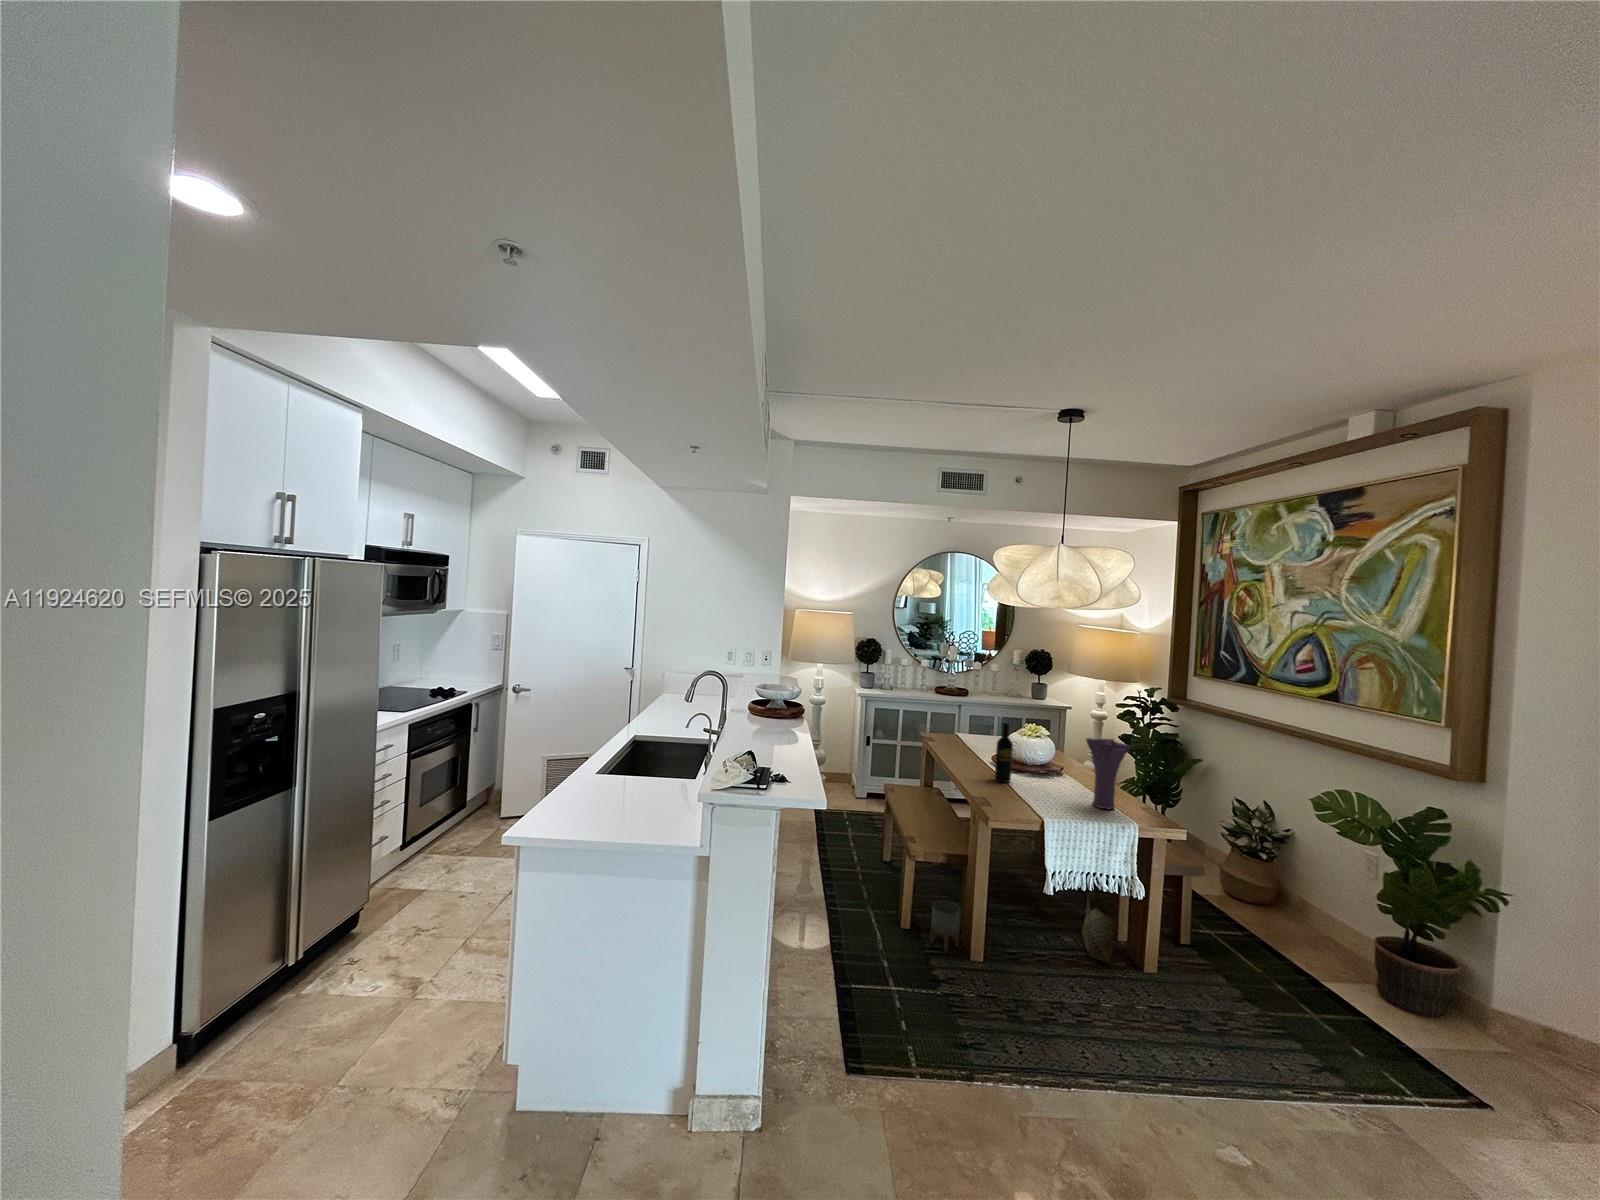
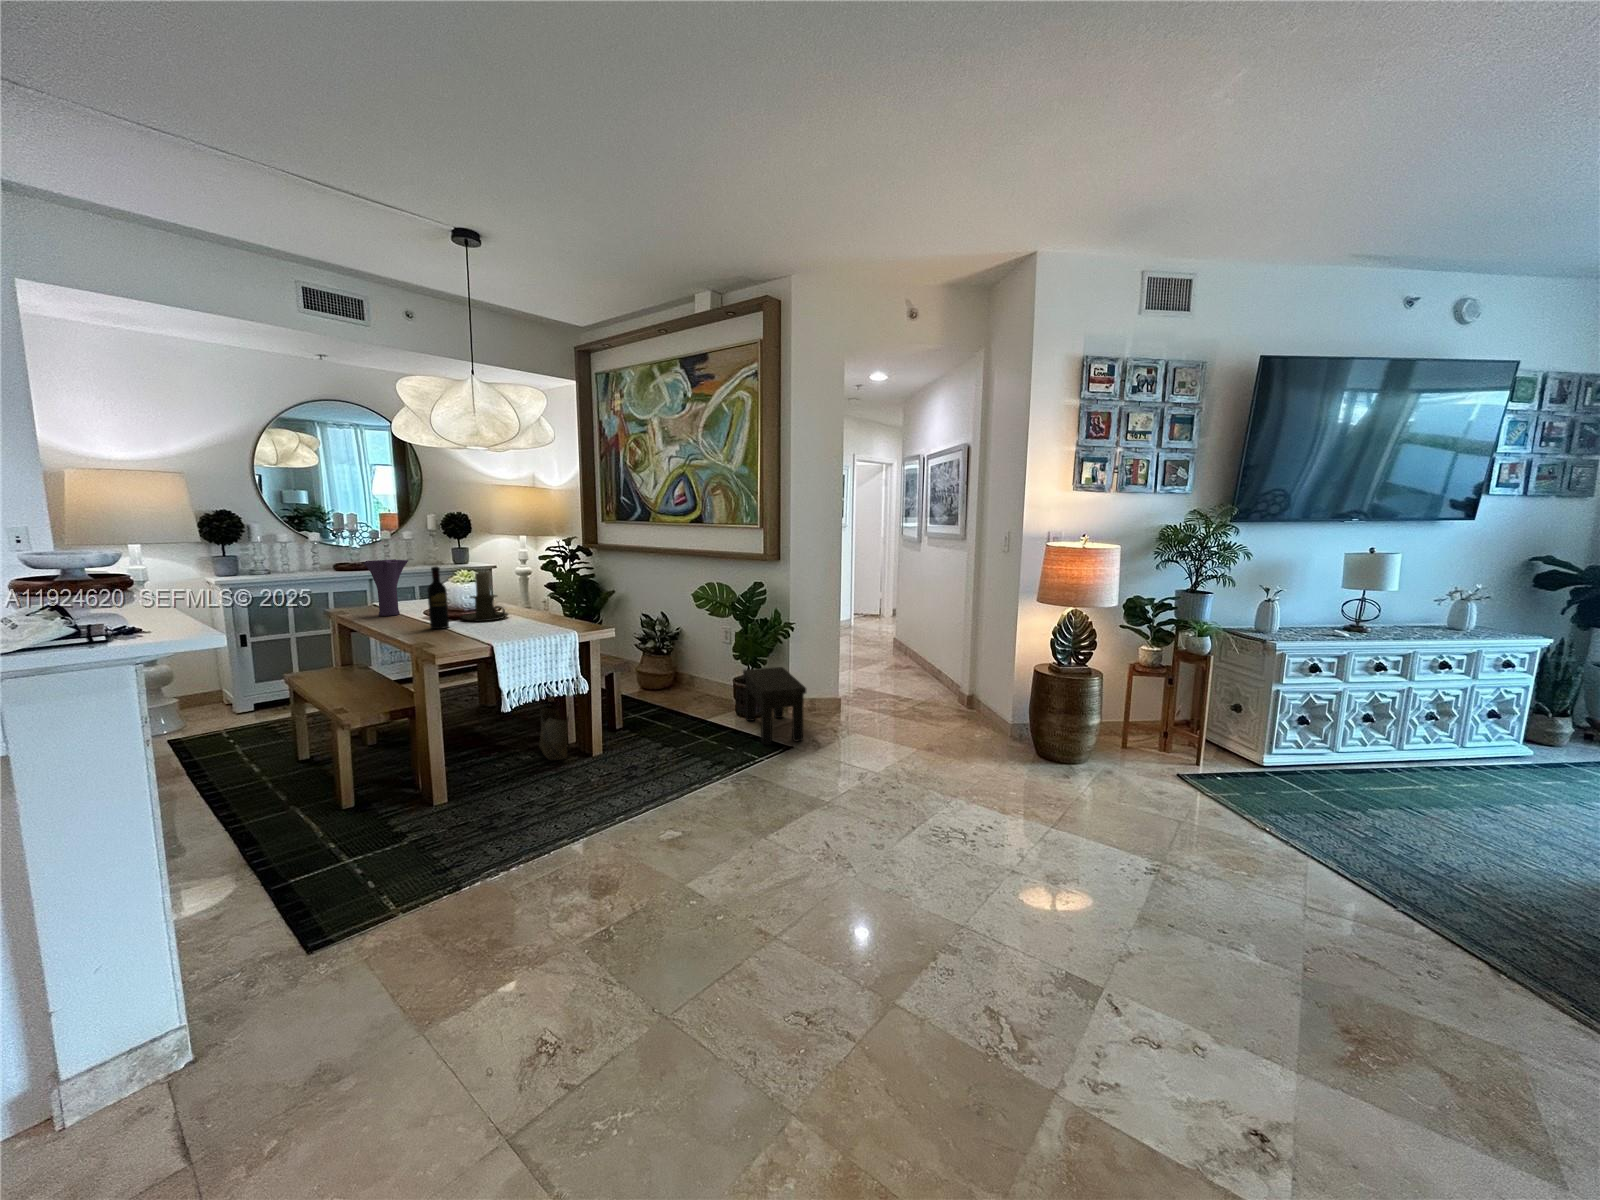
candle holder: none [1022,730,1069,782] -> present [461,572,509,621]
vase: present [1086,738,1132,809] -> present [363,559,408,616]
planter: present [930,900,961,952] -> none [375,762,415,813]
side table: none [1395,939,1534,1116] -> present [743,667,806,745]

